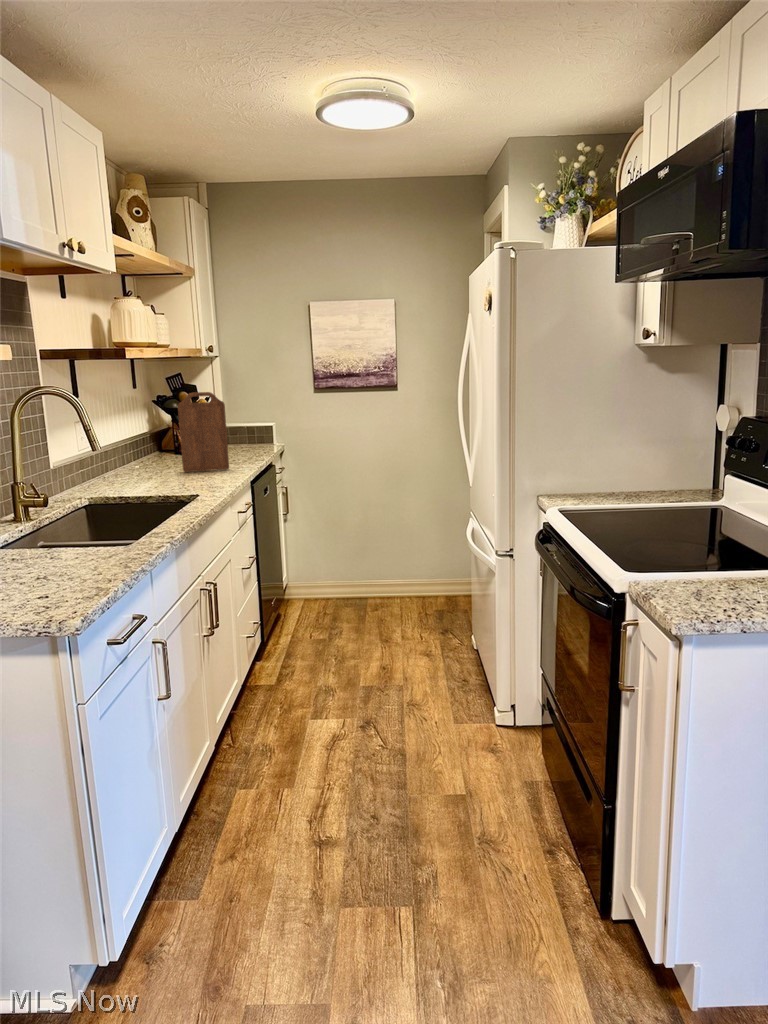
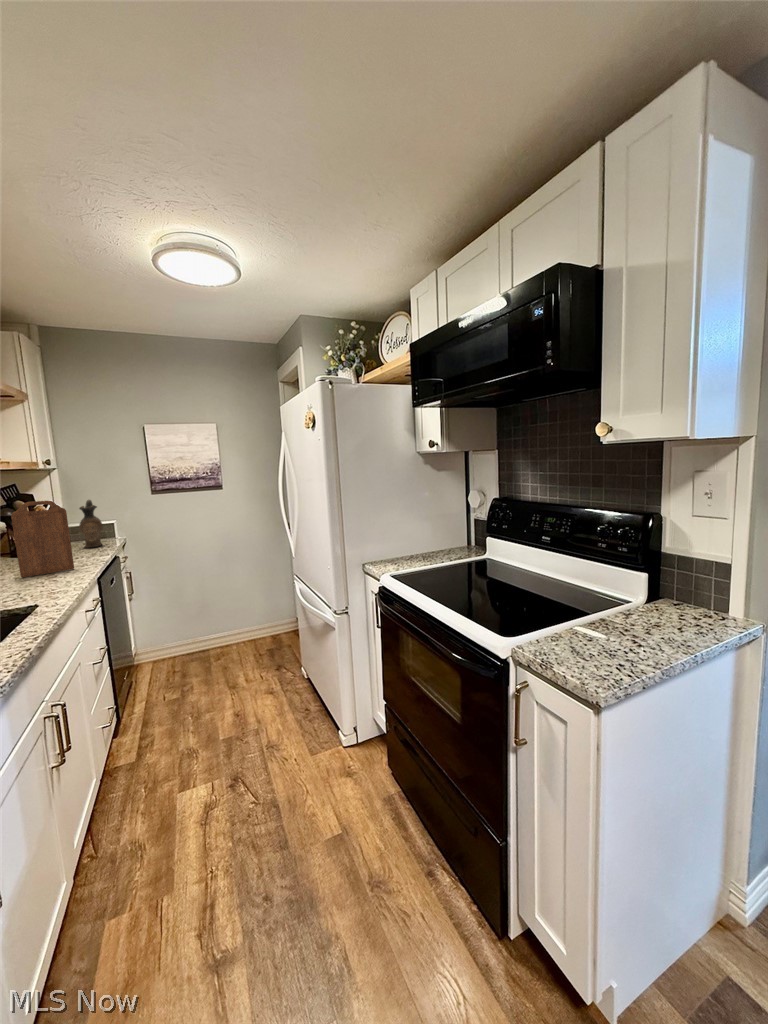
ceramic pitcher: none [237,394,260,451] -> present [79,500,103,548]

